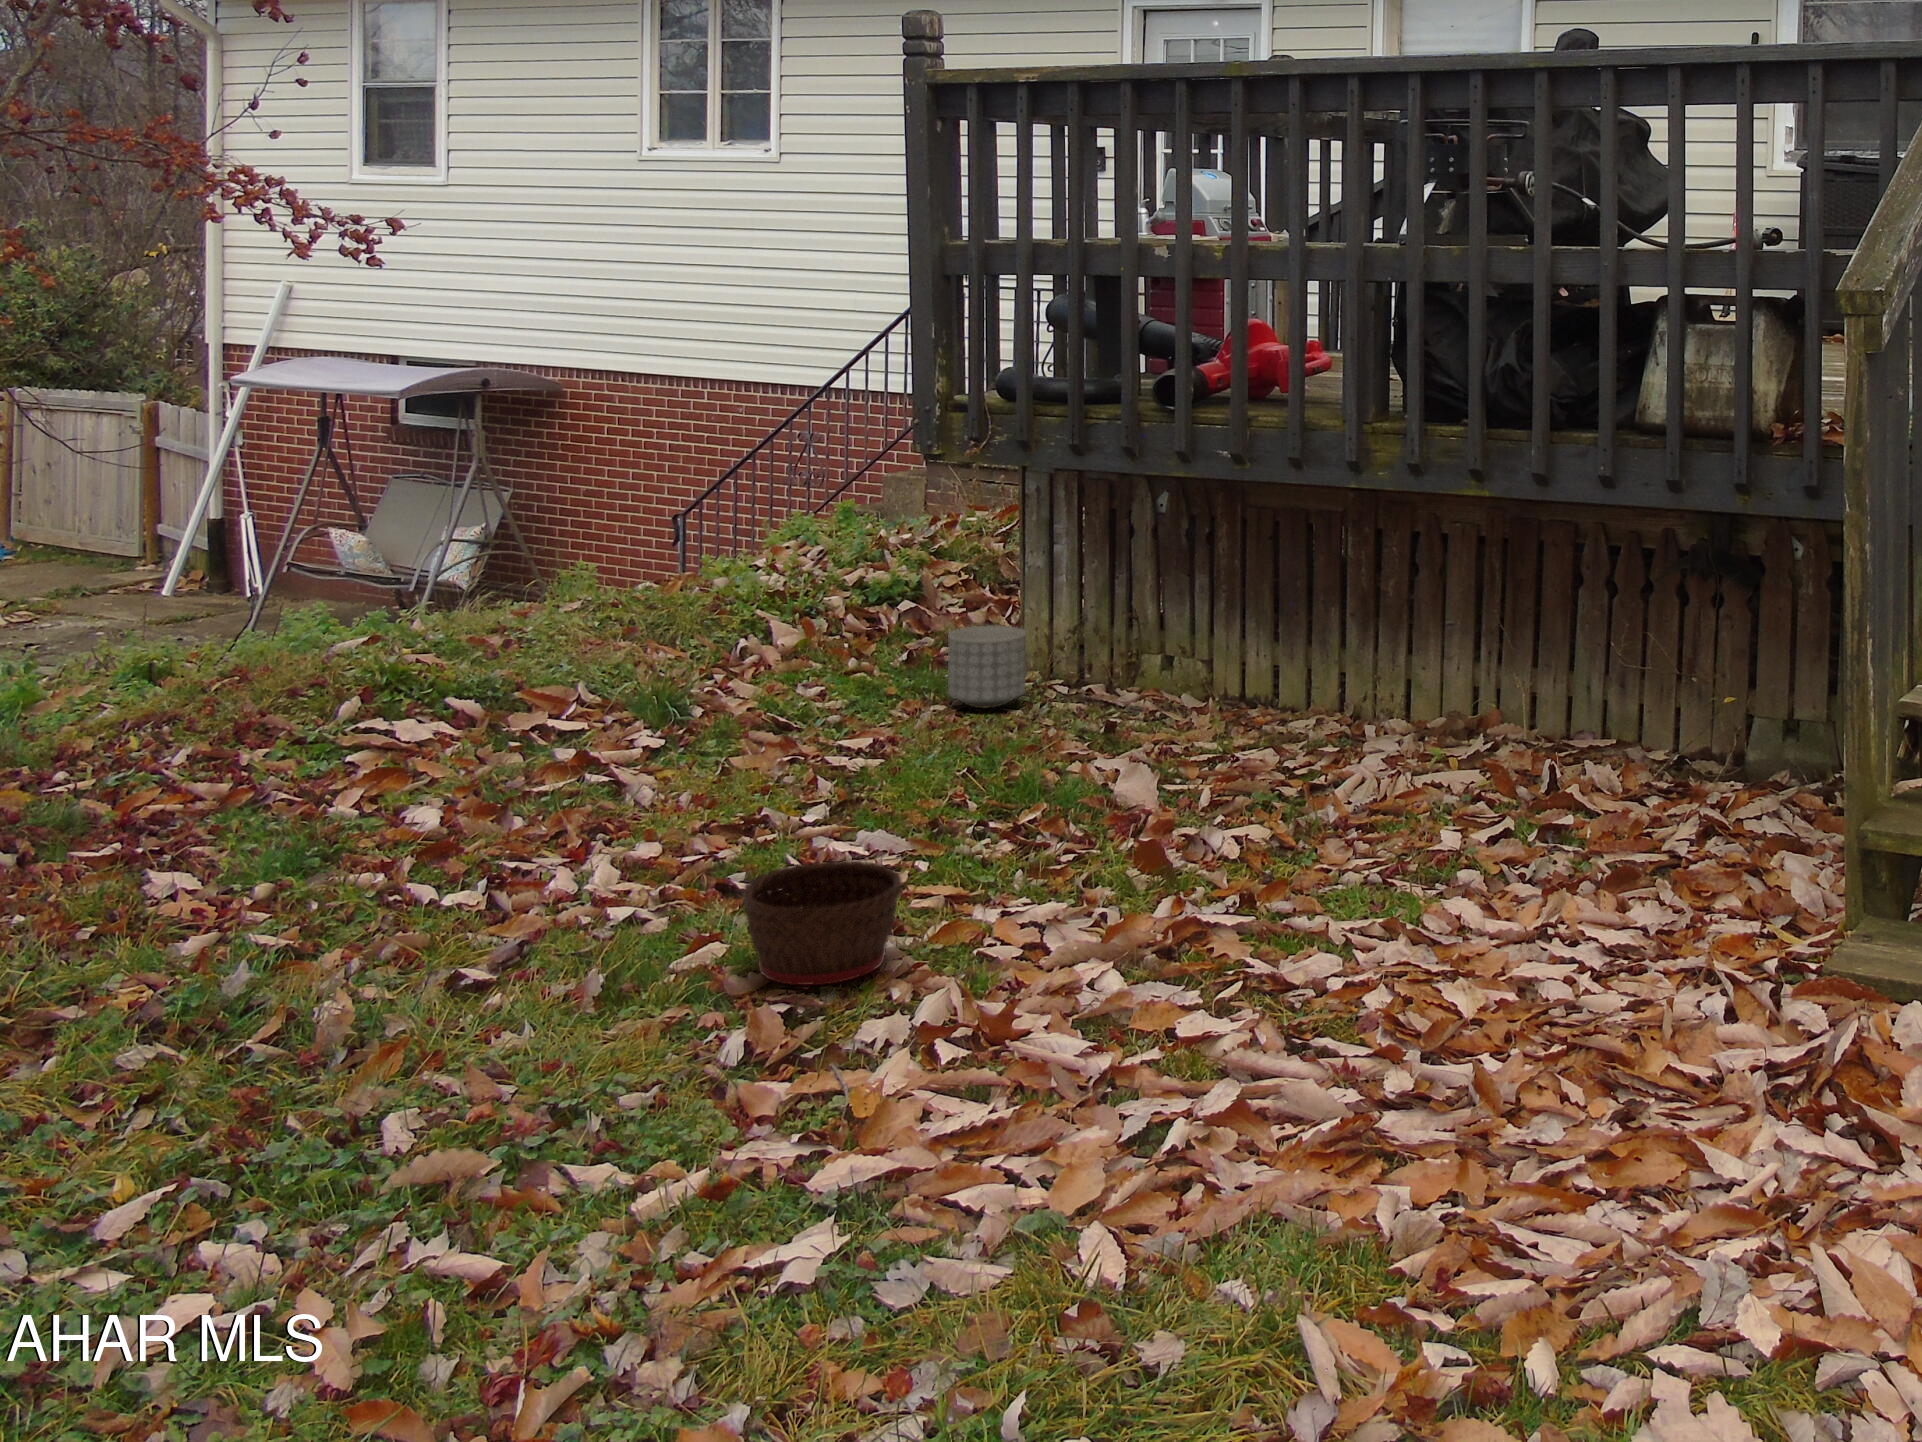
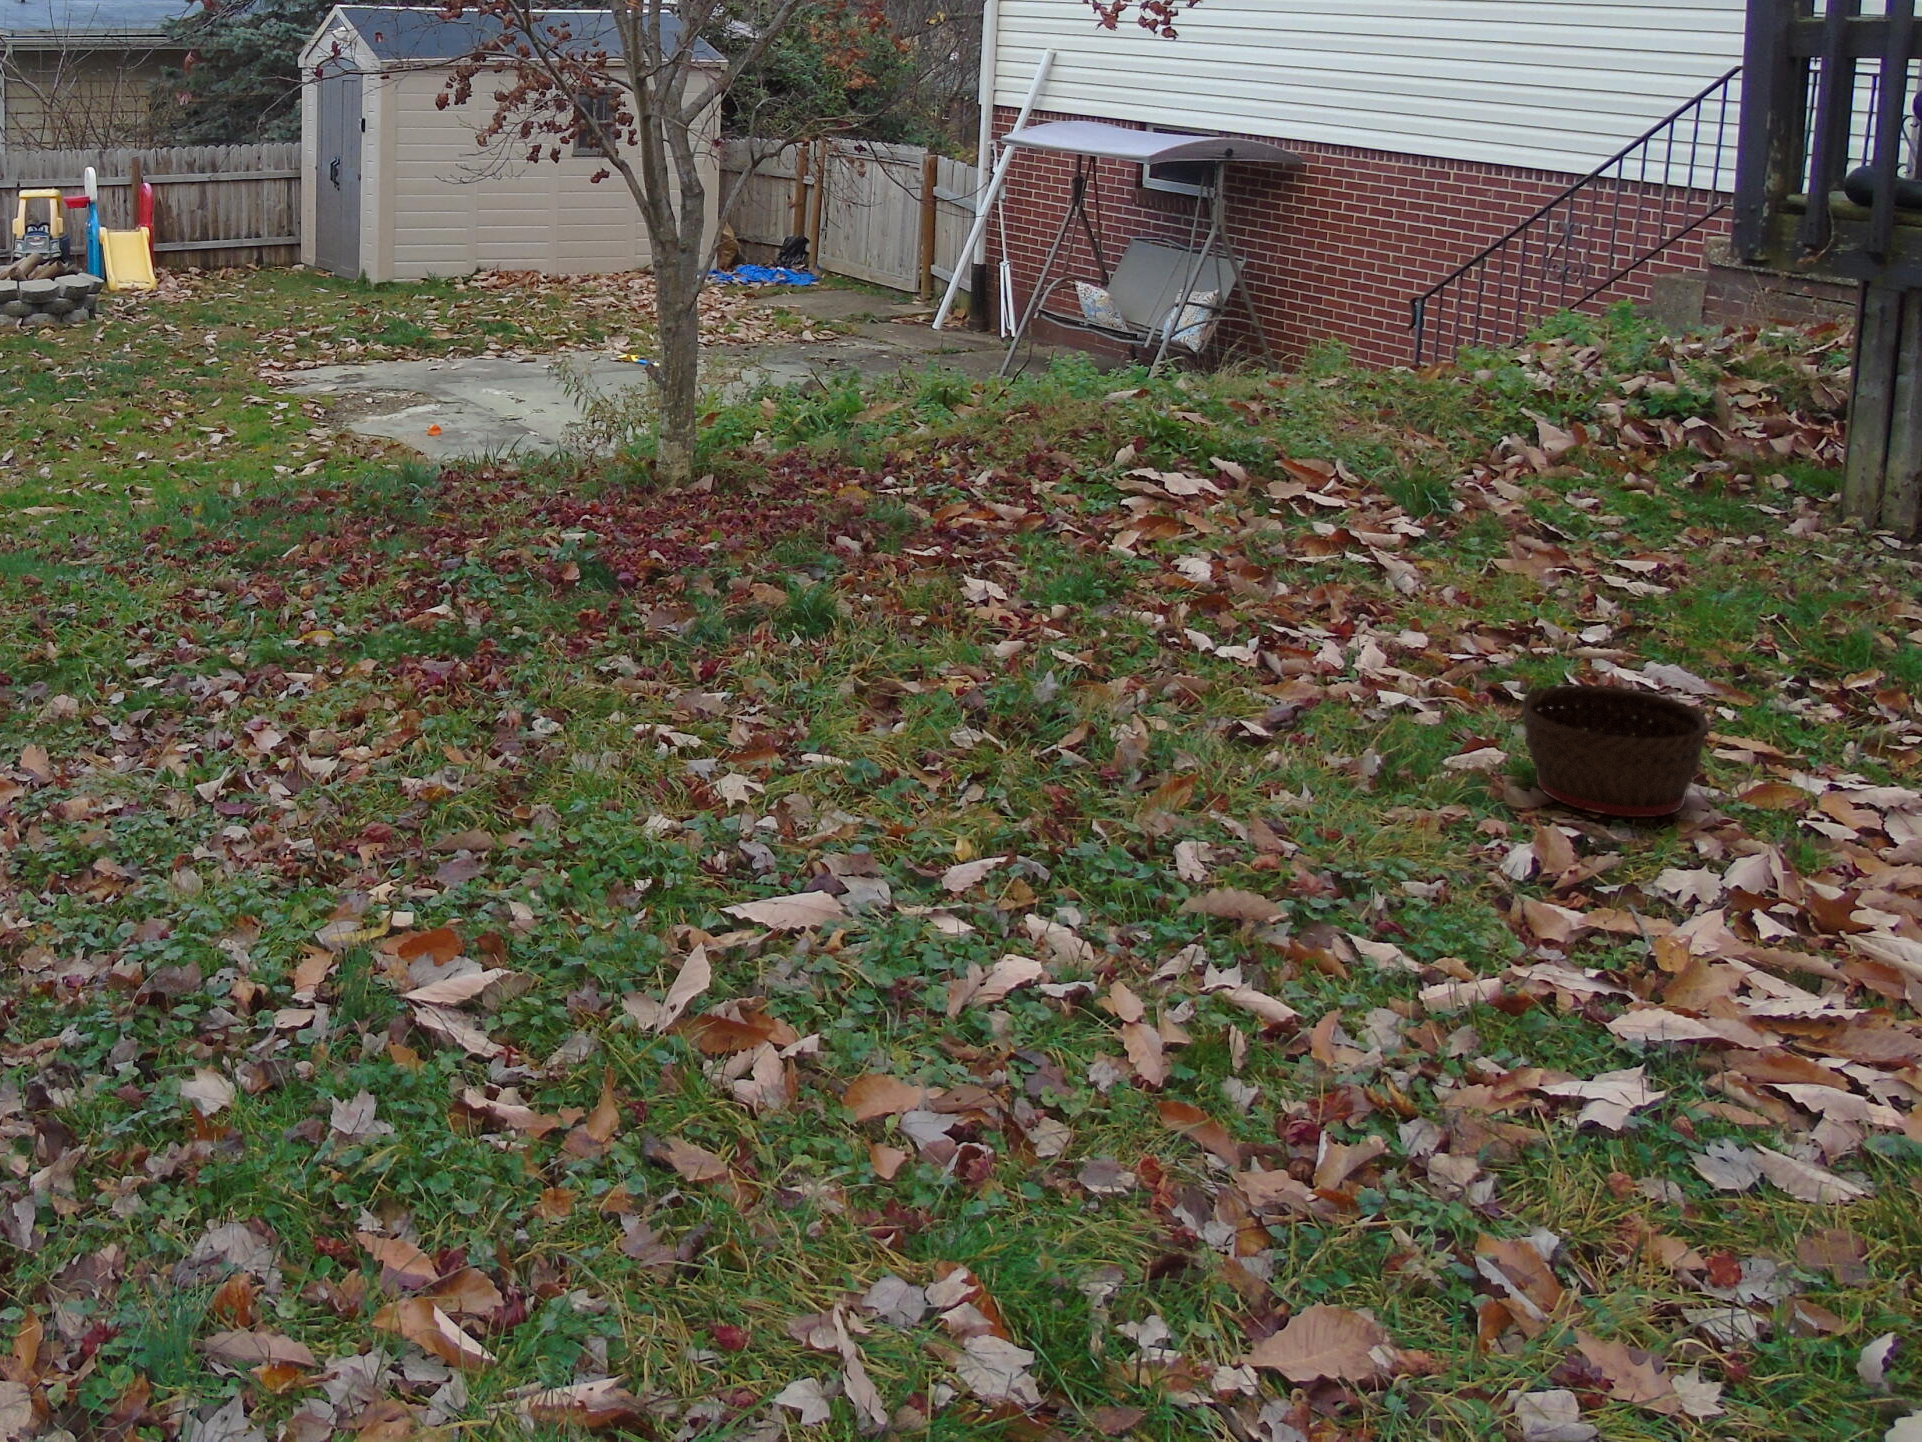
planter: present [948,626,1026,708] -> none [1750,451,1857,543]

